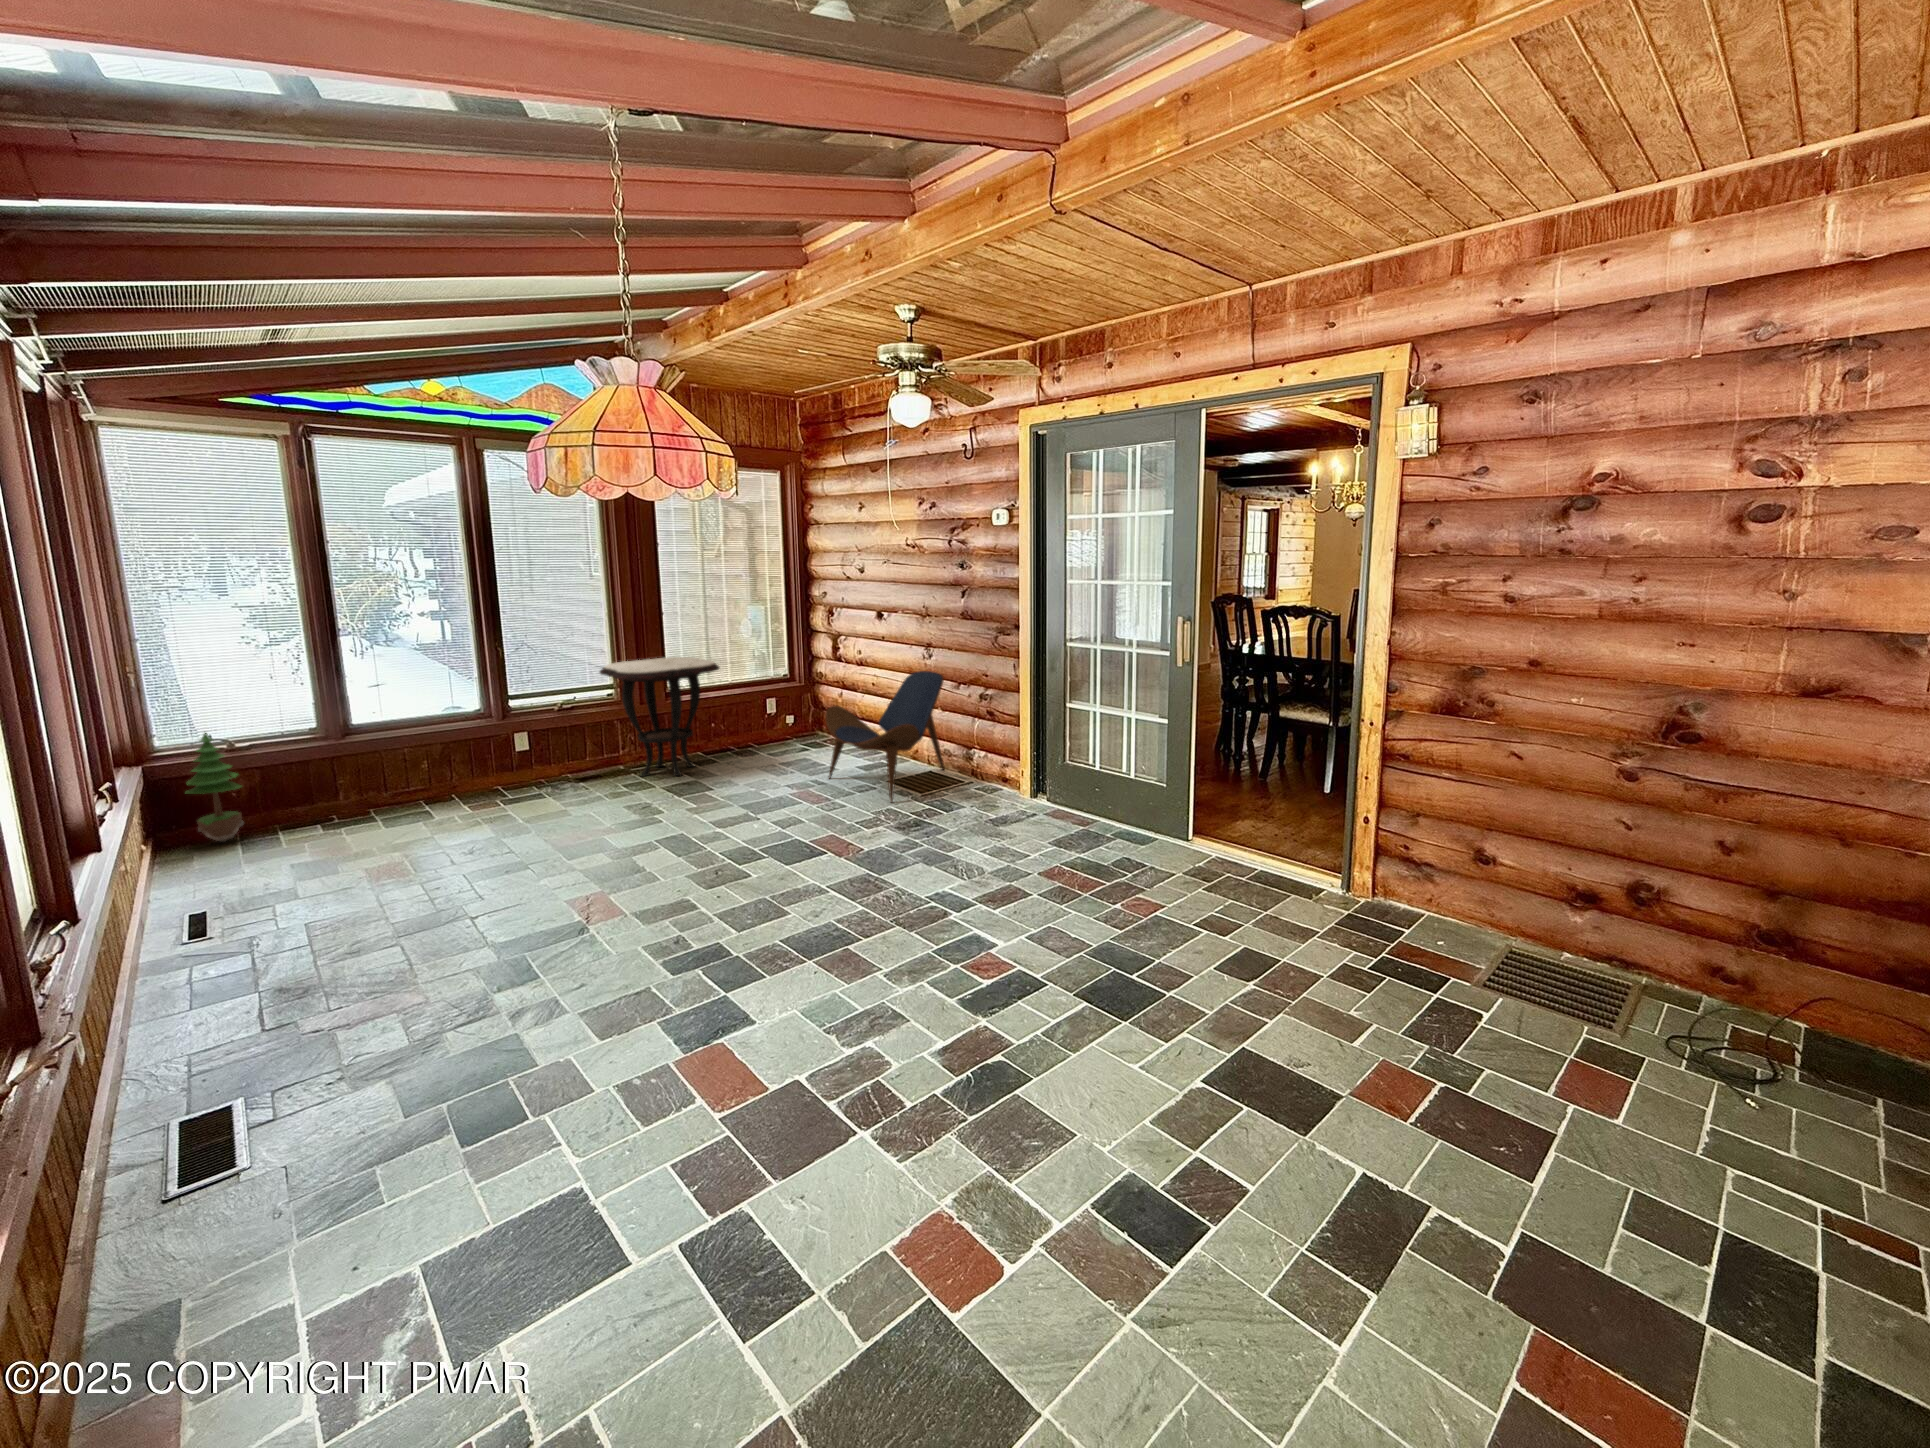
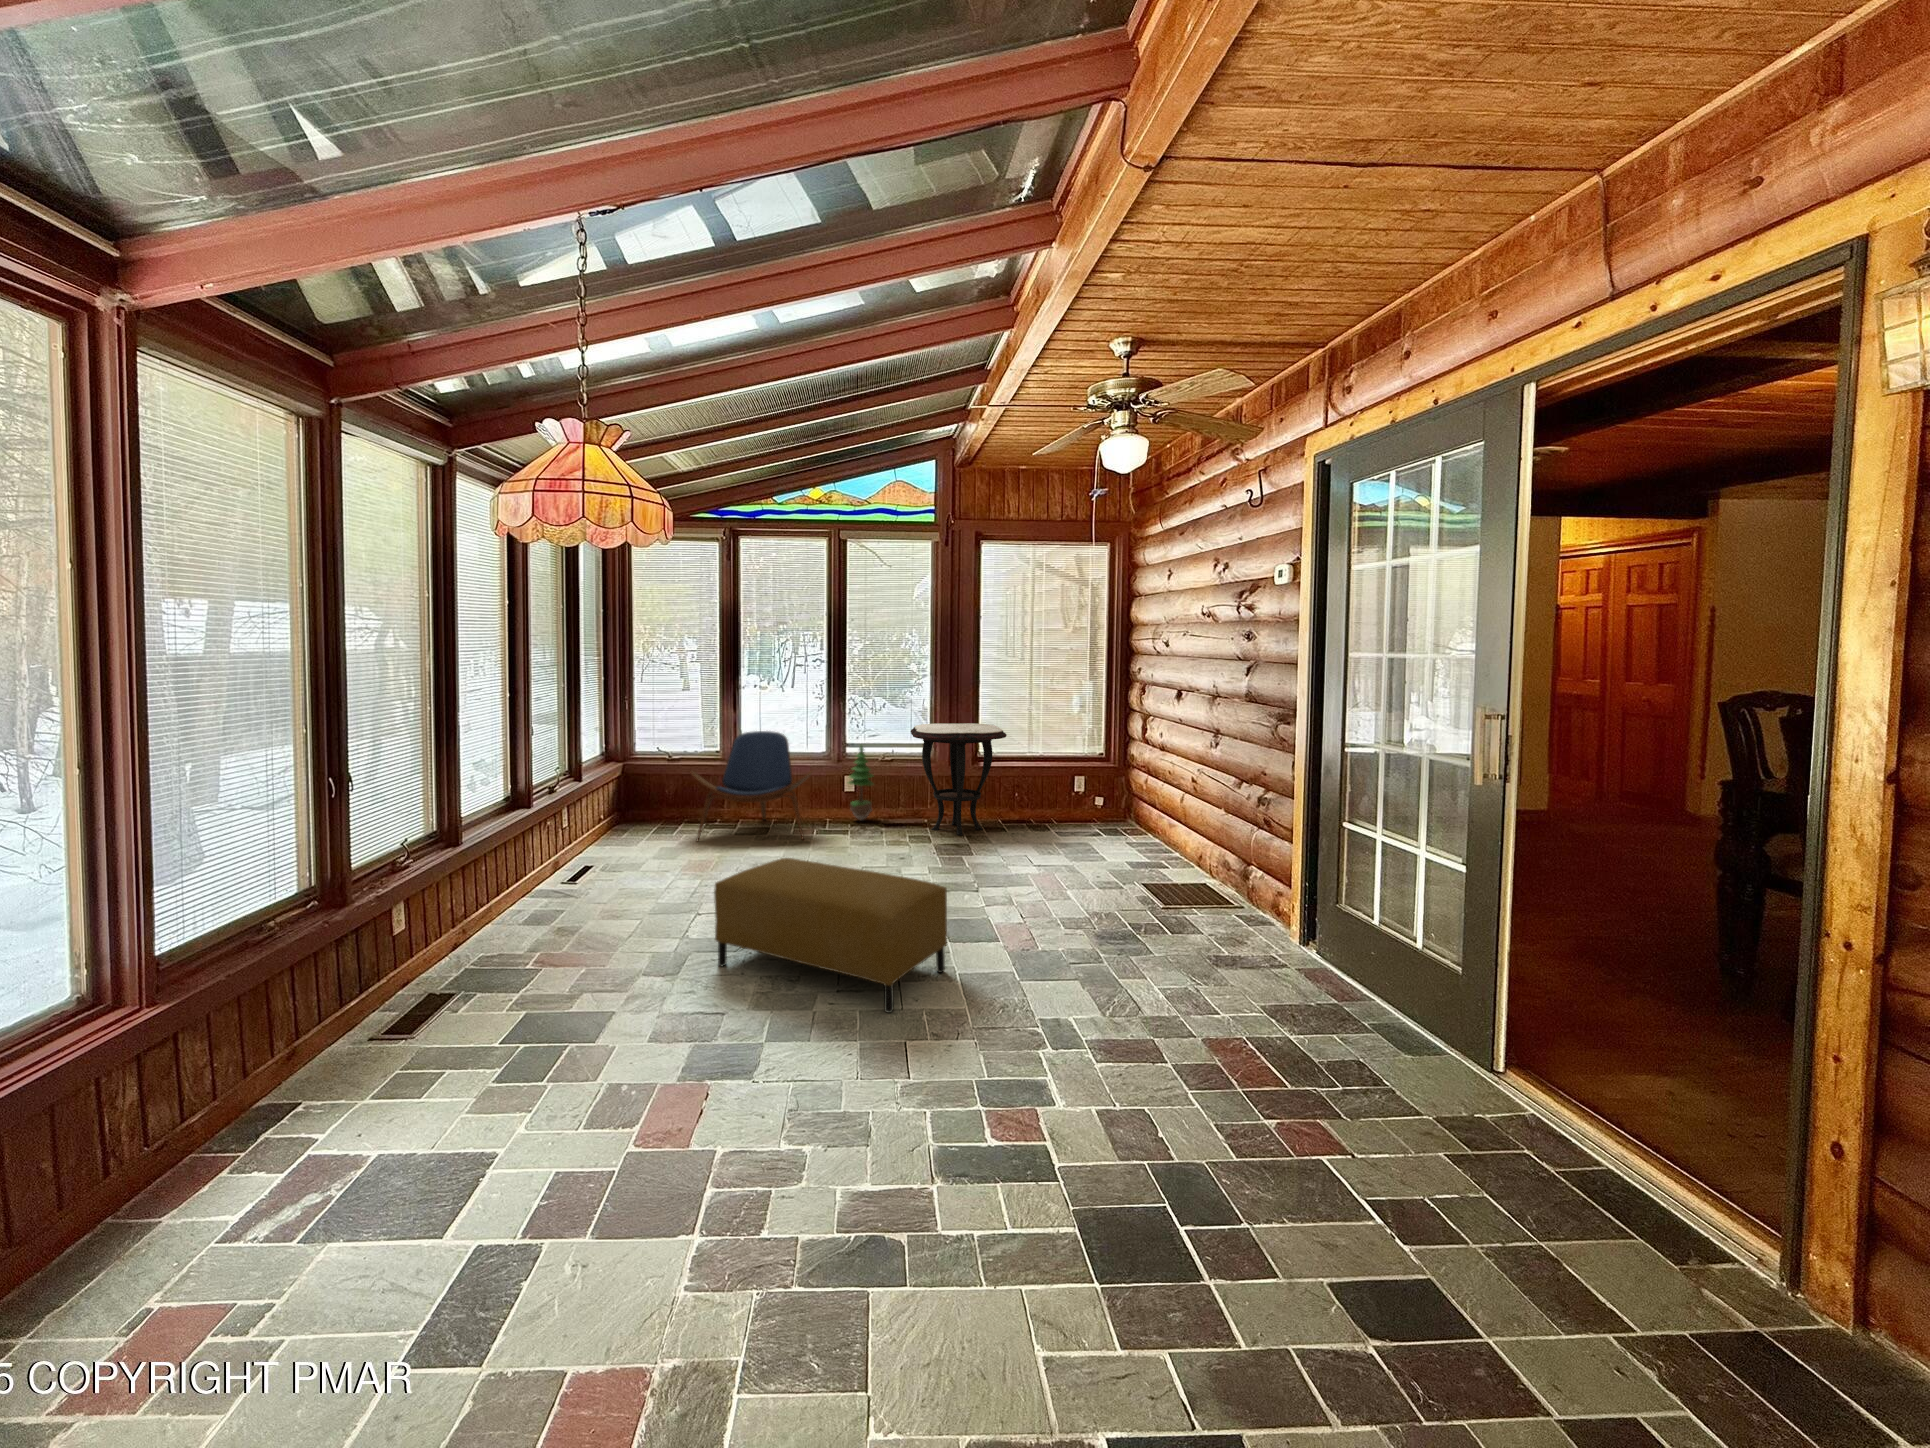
lounge chair: present [825,671,945,802] -> present [691,731,813,841]
potted tree: present [186,733,244,843] -> present [849,746,874,820]
ottoman: none [562,814,816,961] -> present [714,858,947,1013]

